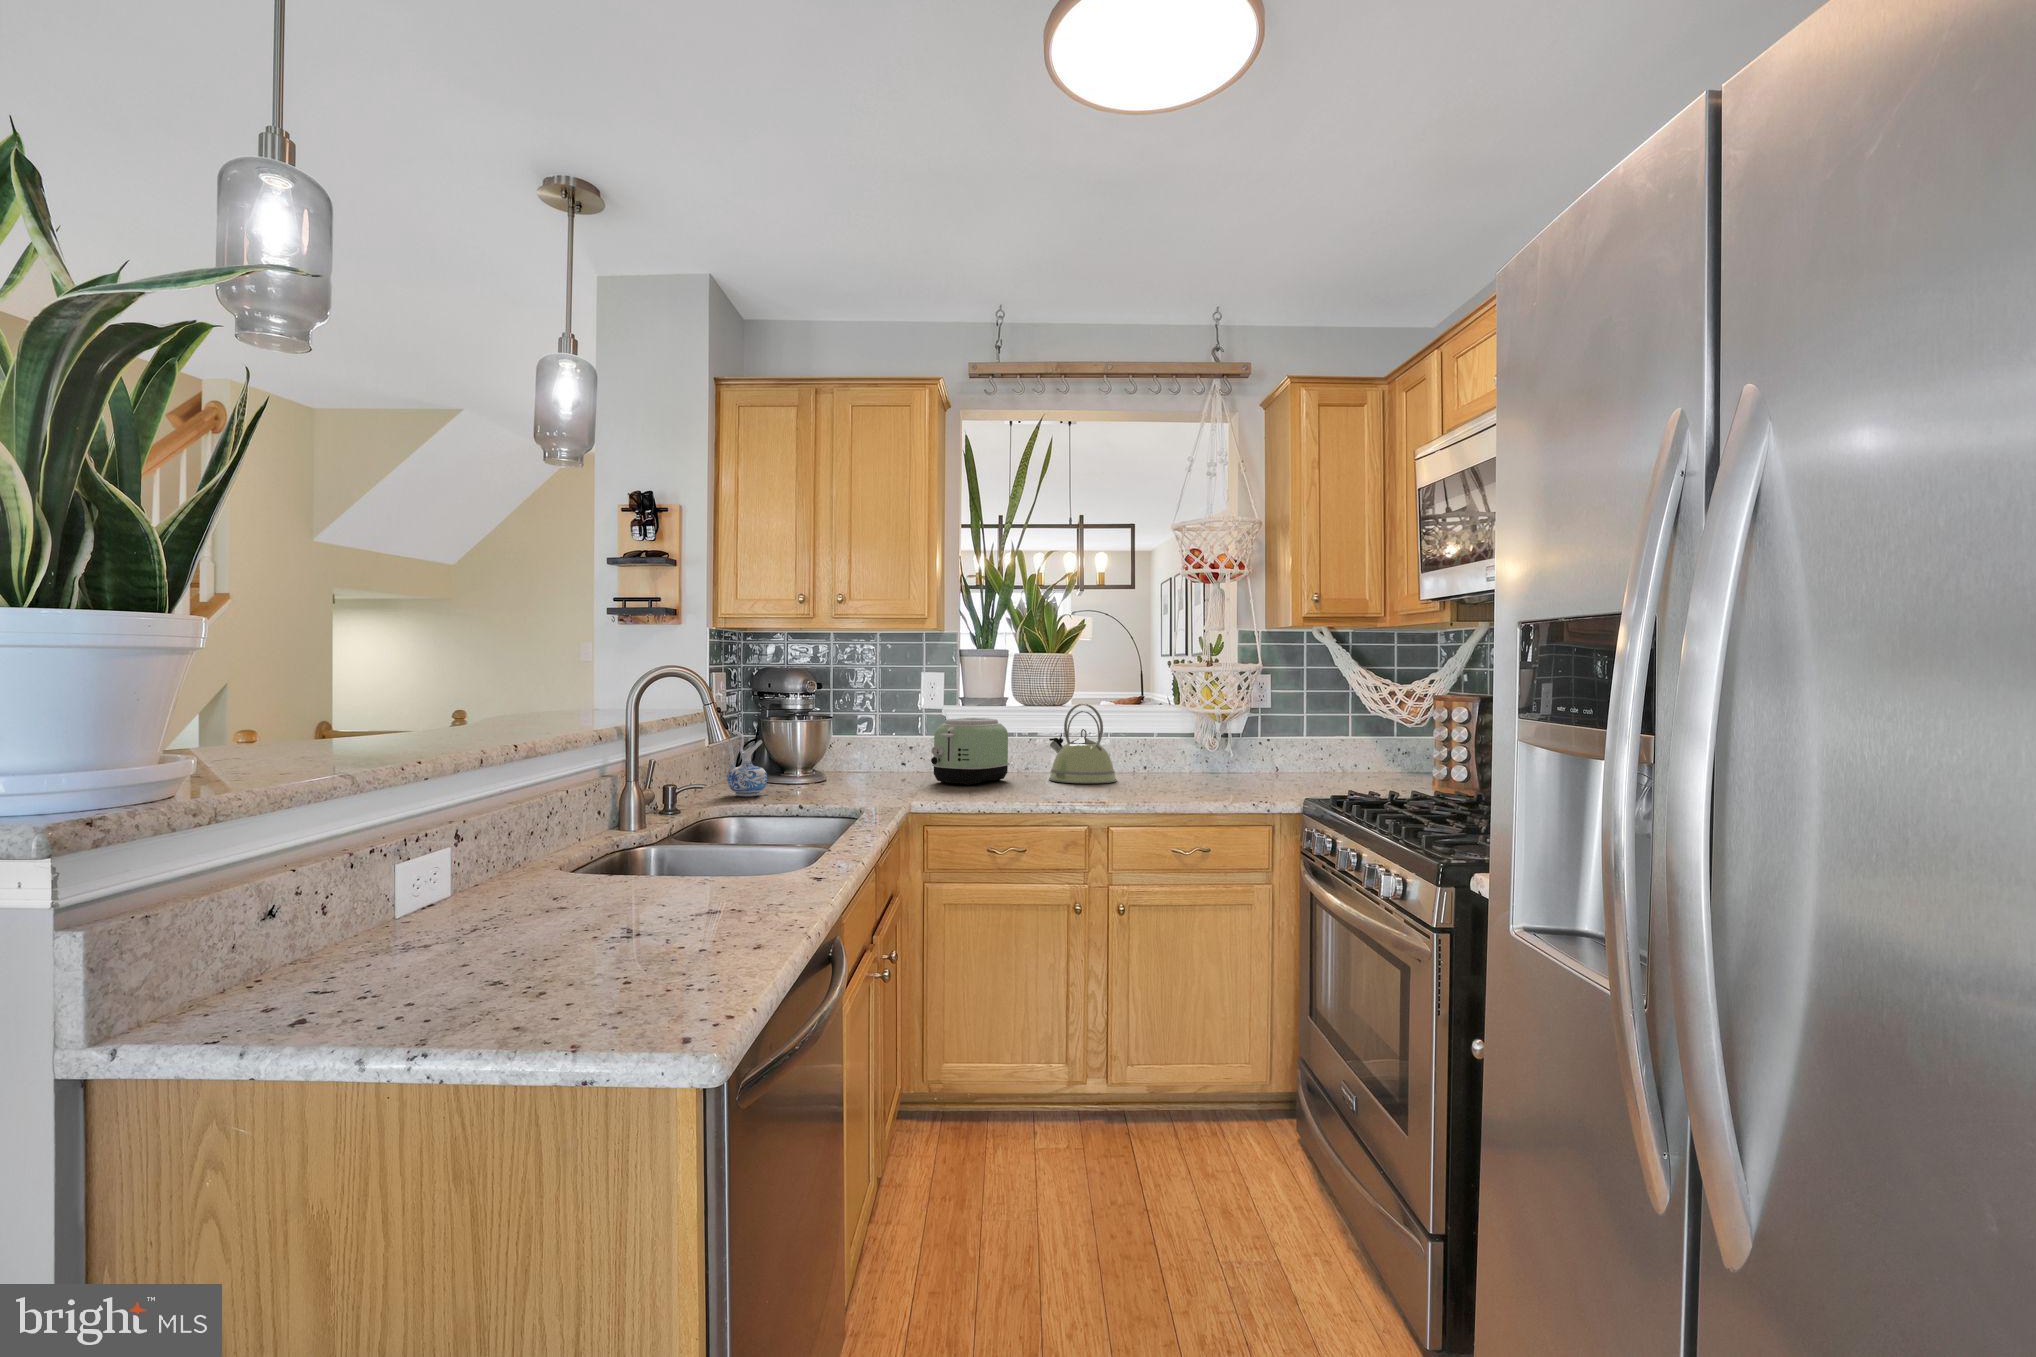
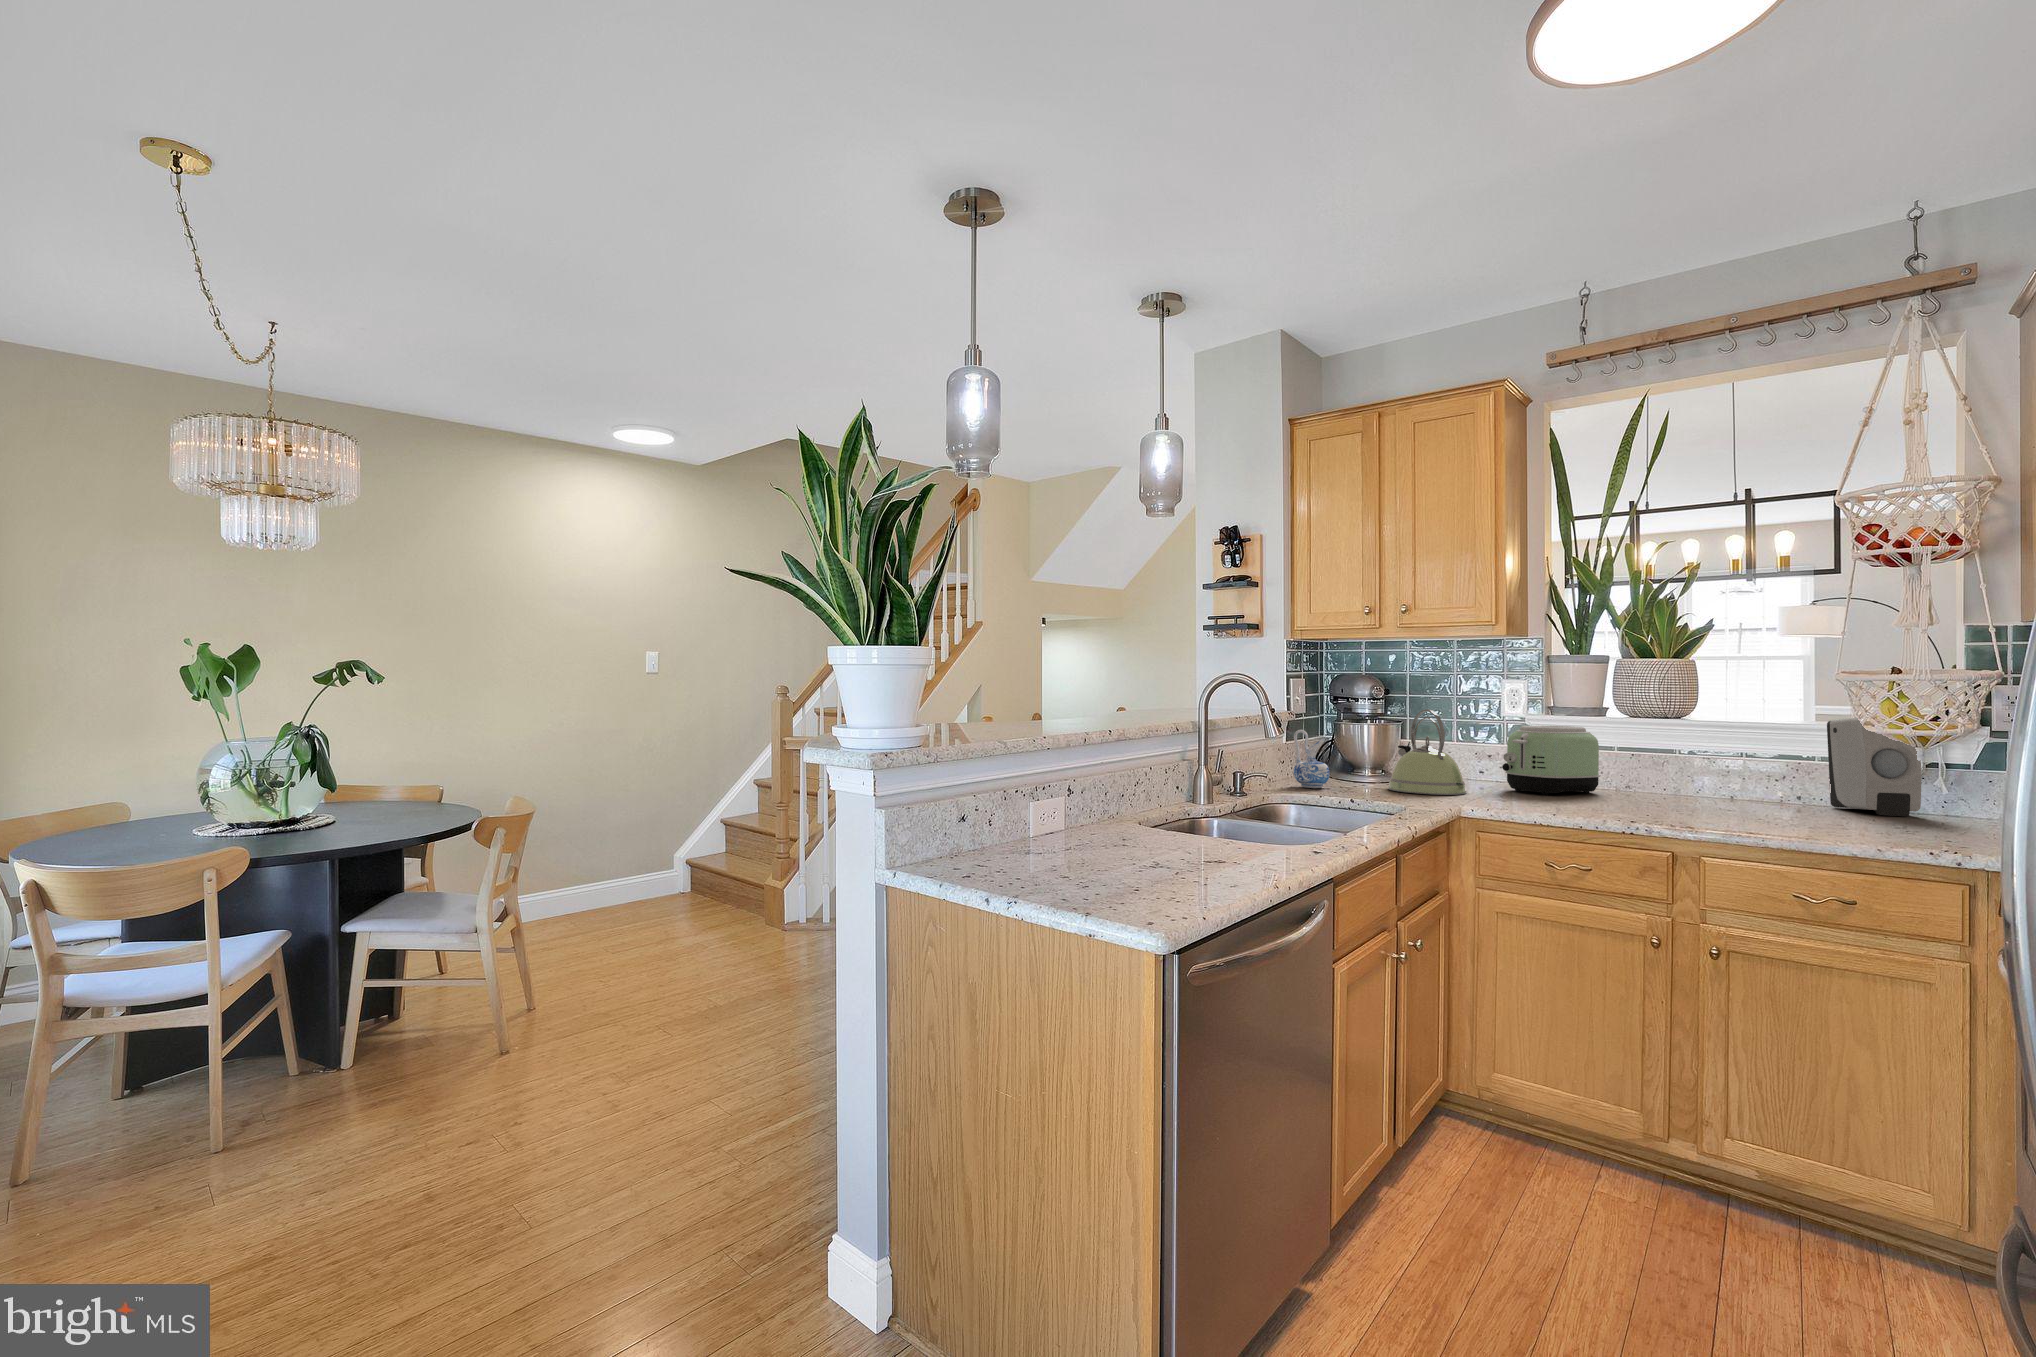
kettle: present [1049,704,1116,784] -> present [1388,709,1467,795]
soap dispenser: none [1166,706,1225,785] -> present [1827,718,1921,816]

